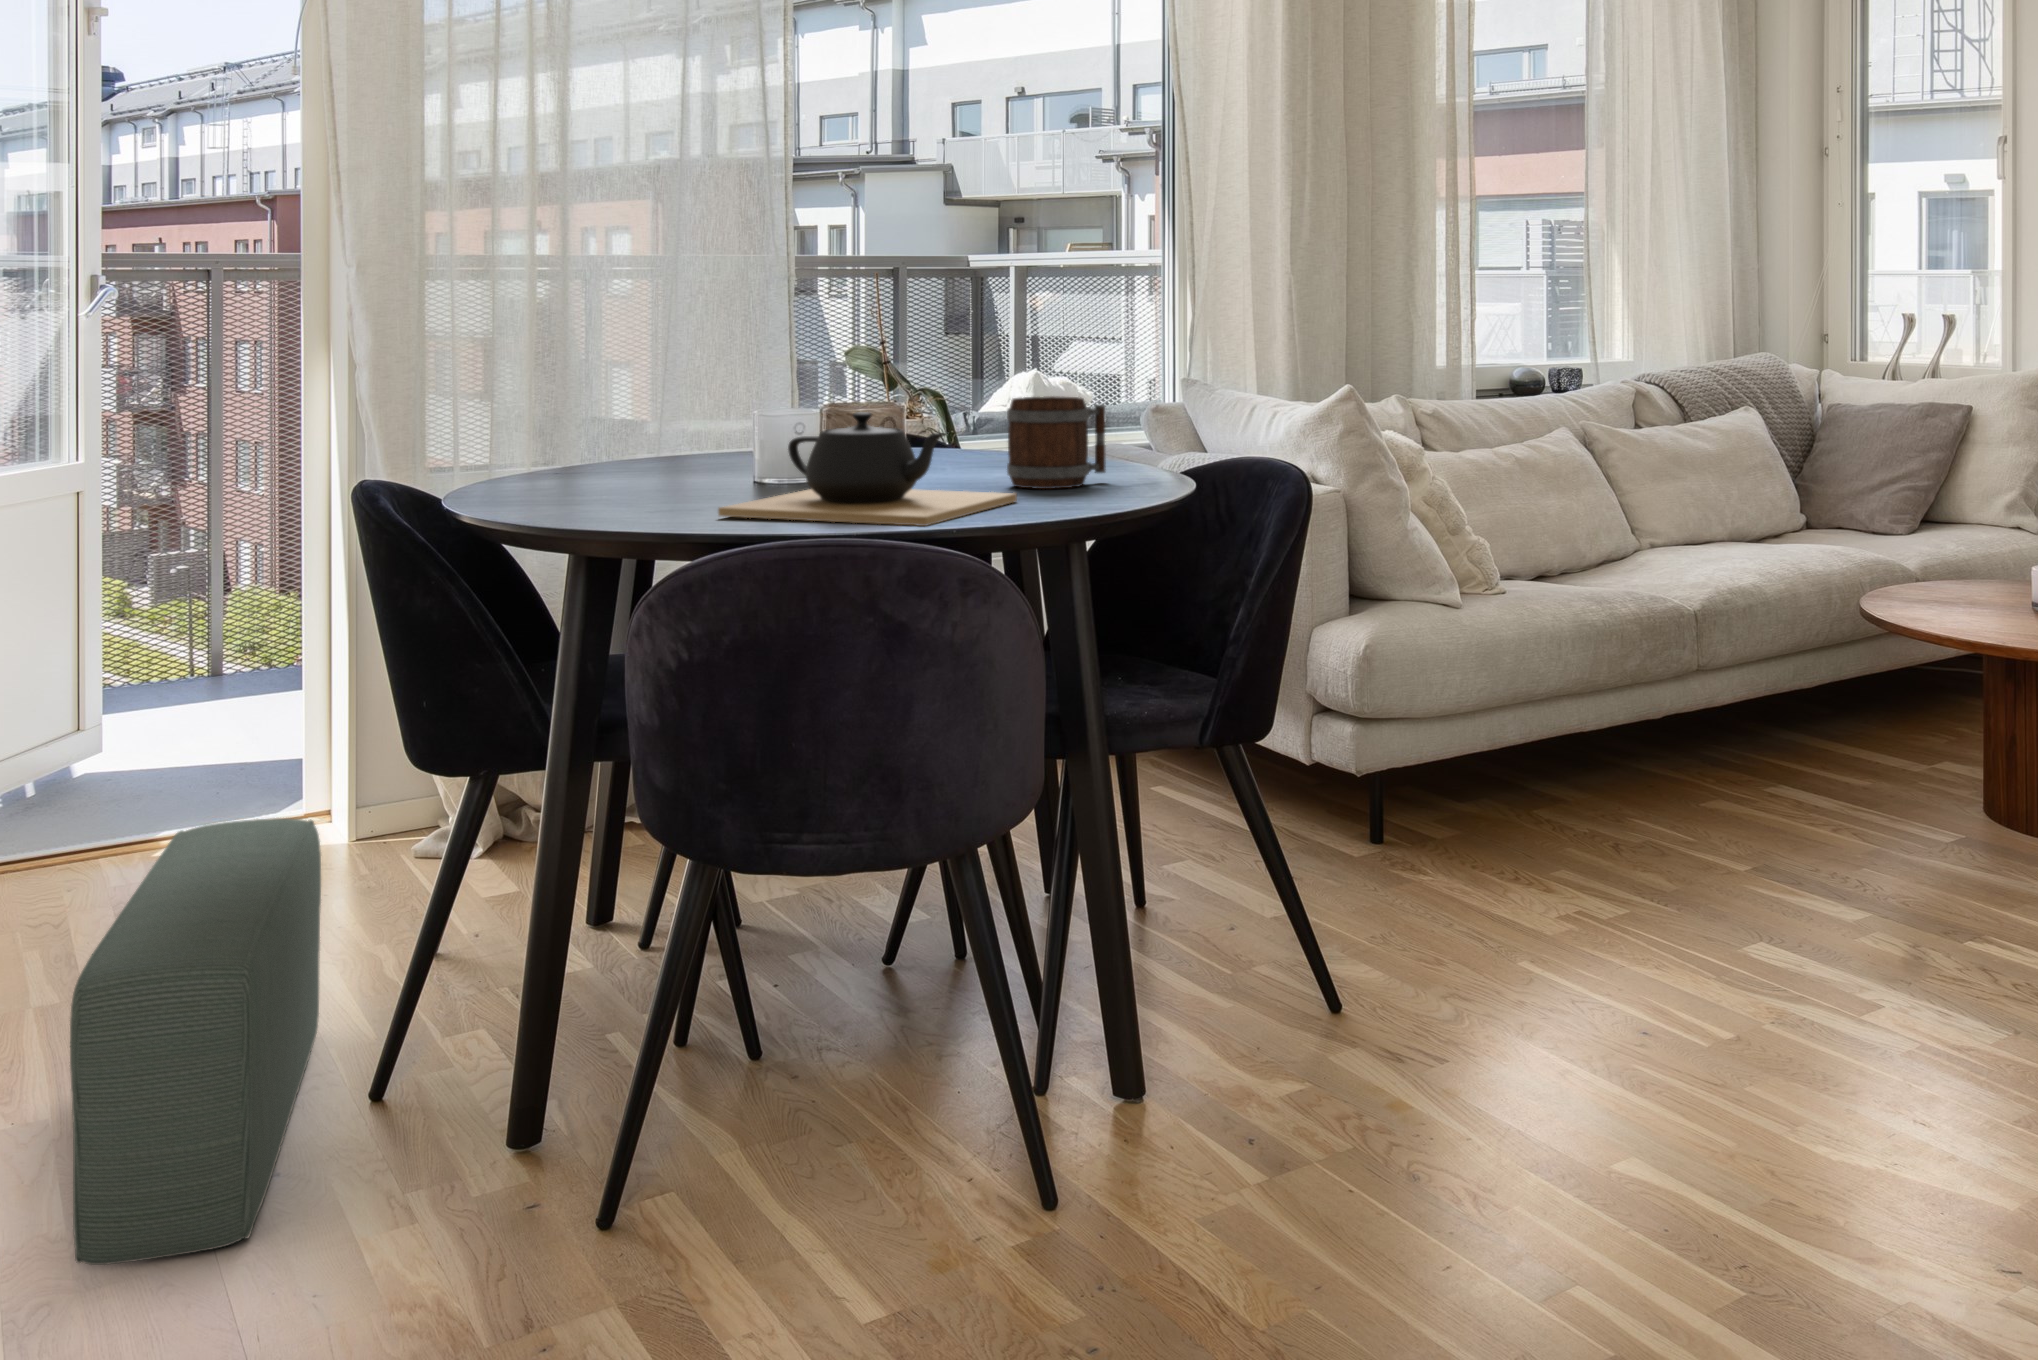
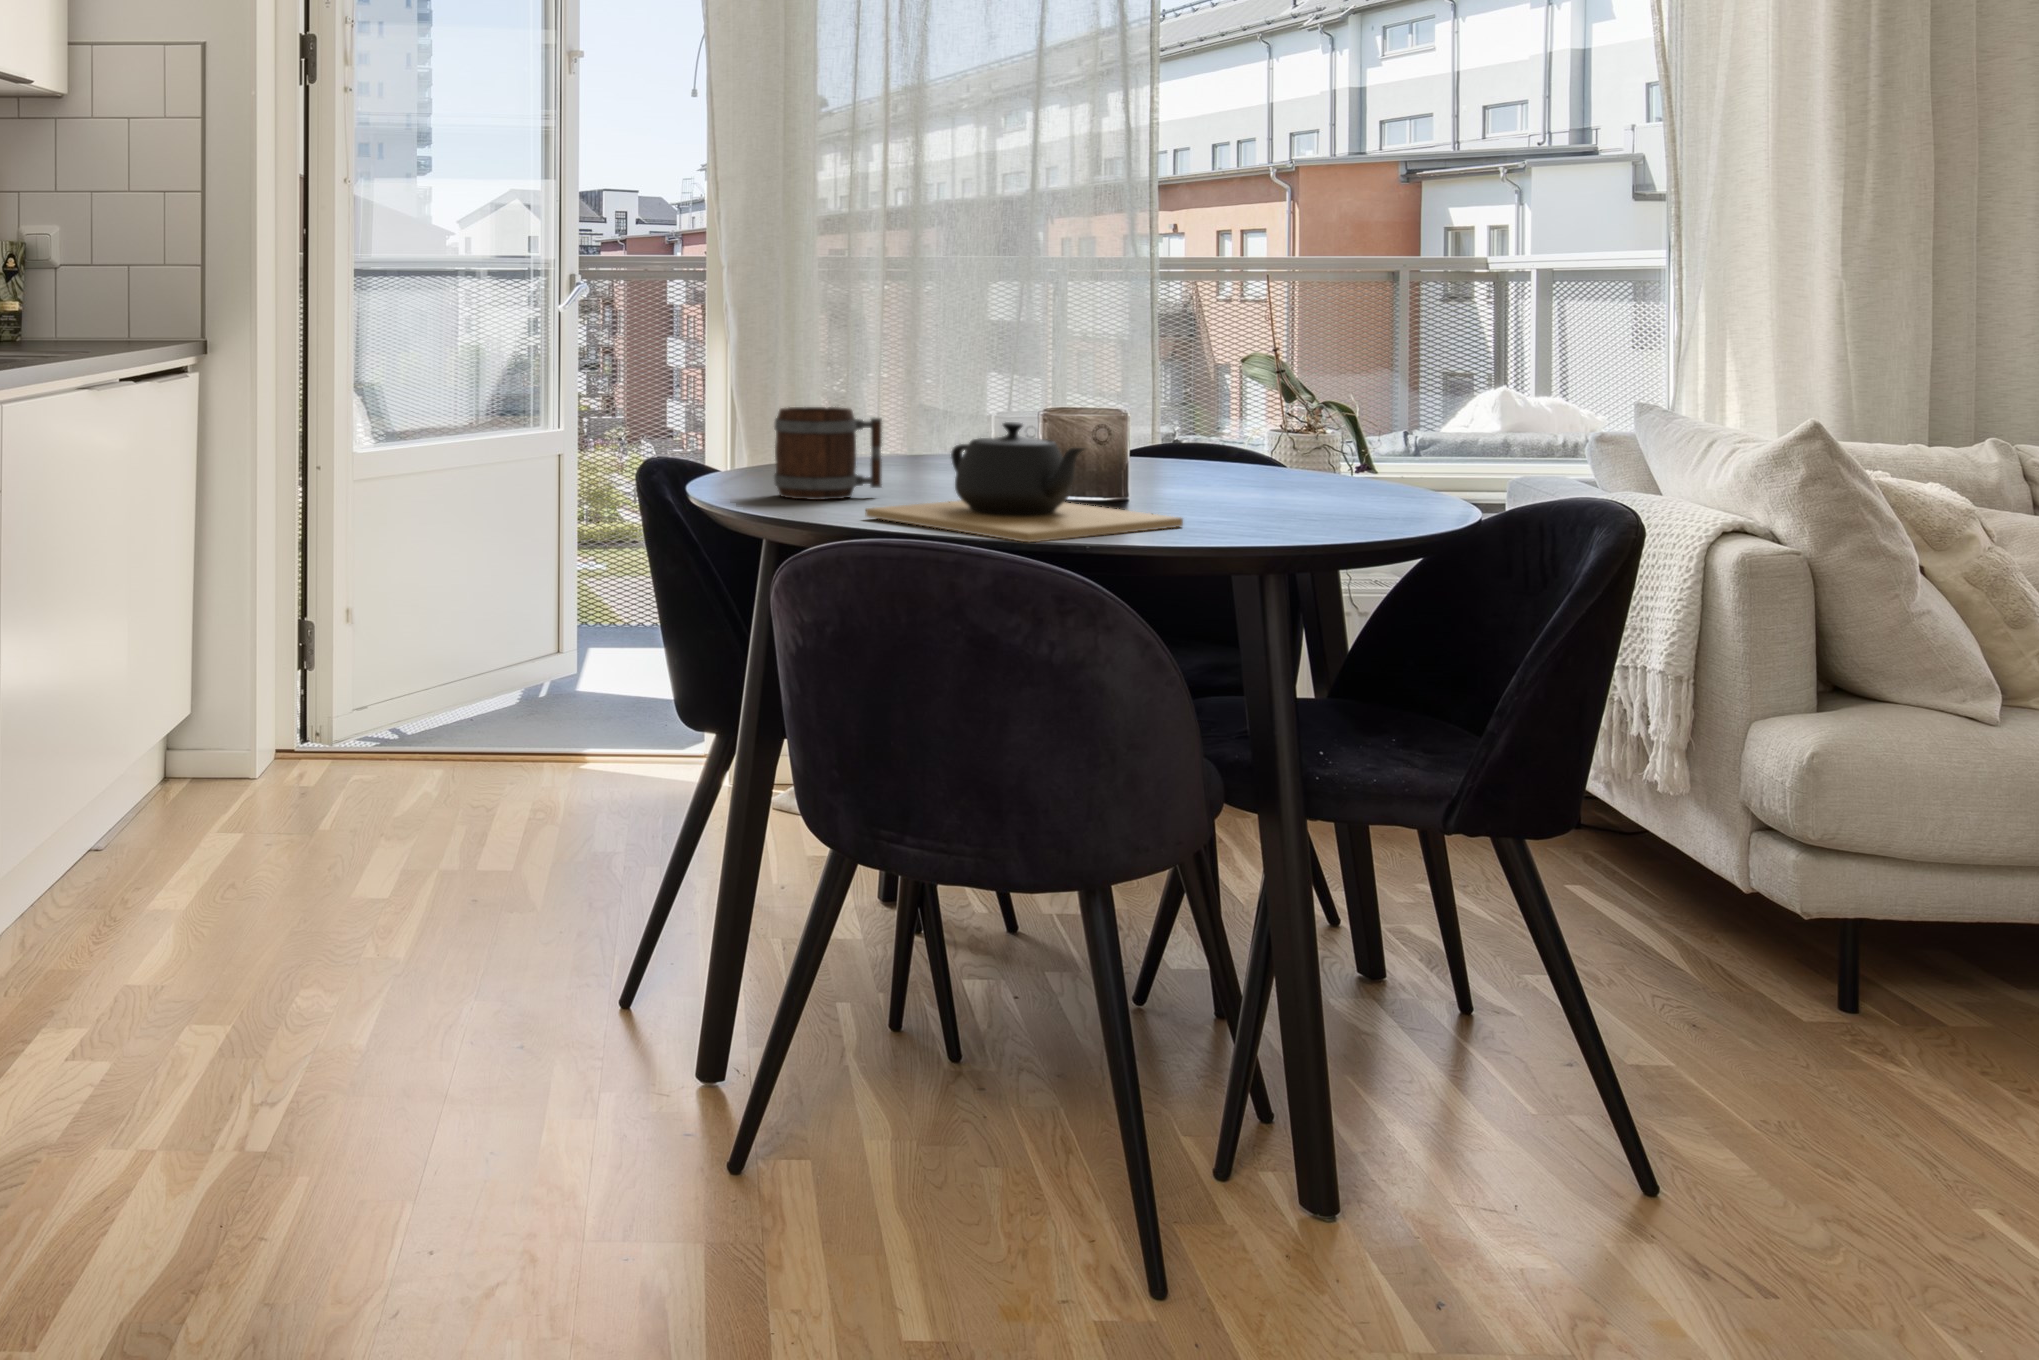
mug: present [1007,396,1106,489] -> present [774,407,882,500]
pouf: present [70,818,321,1265] -> none [333,747,605,1093]

